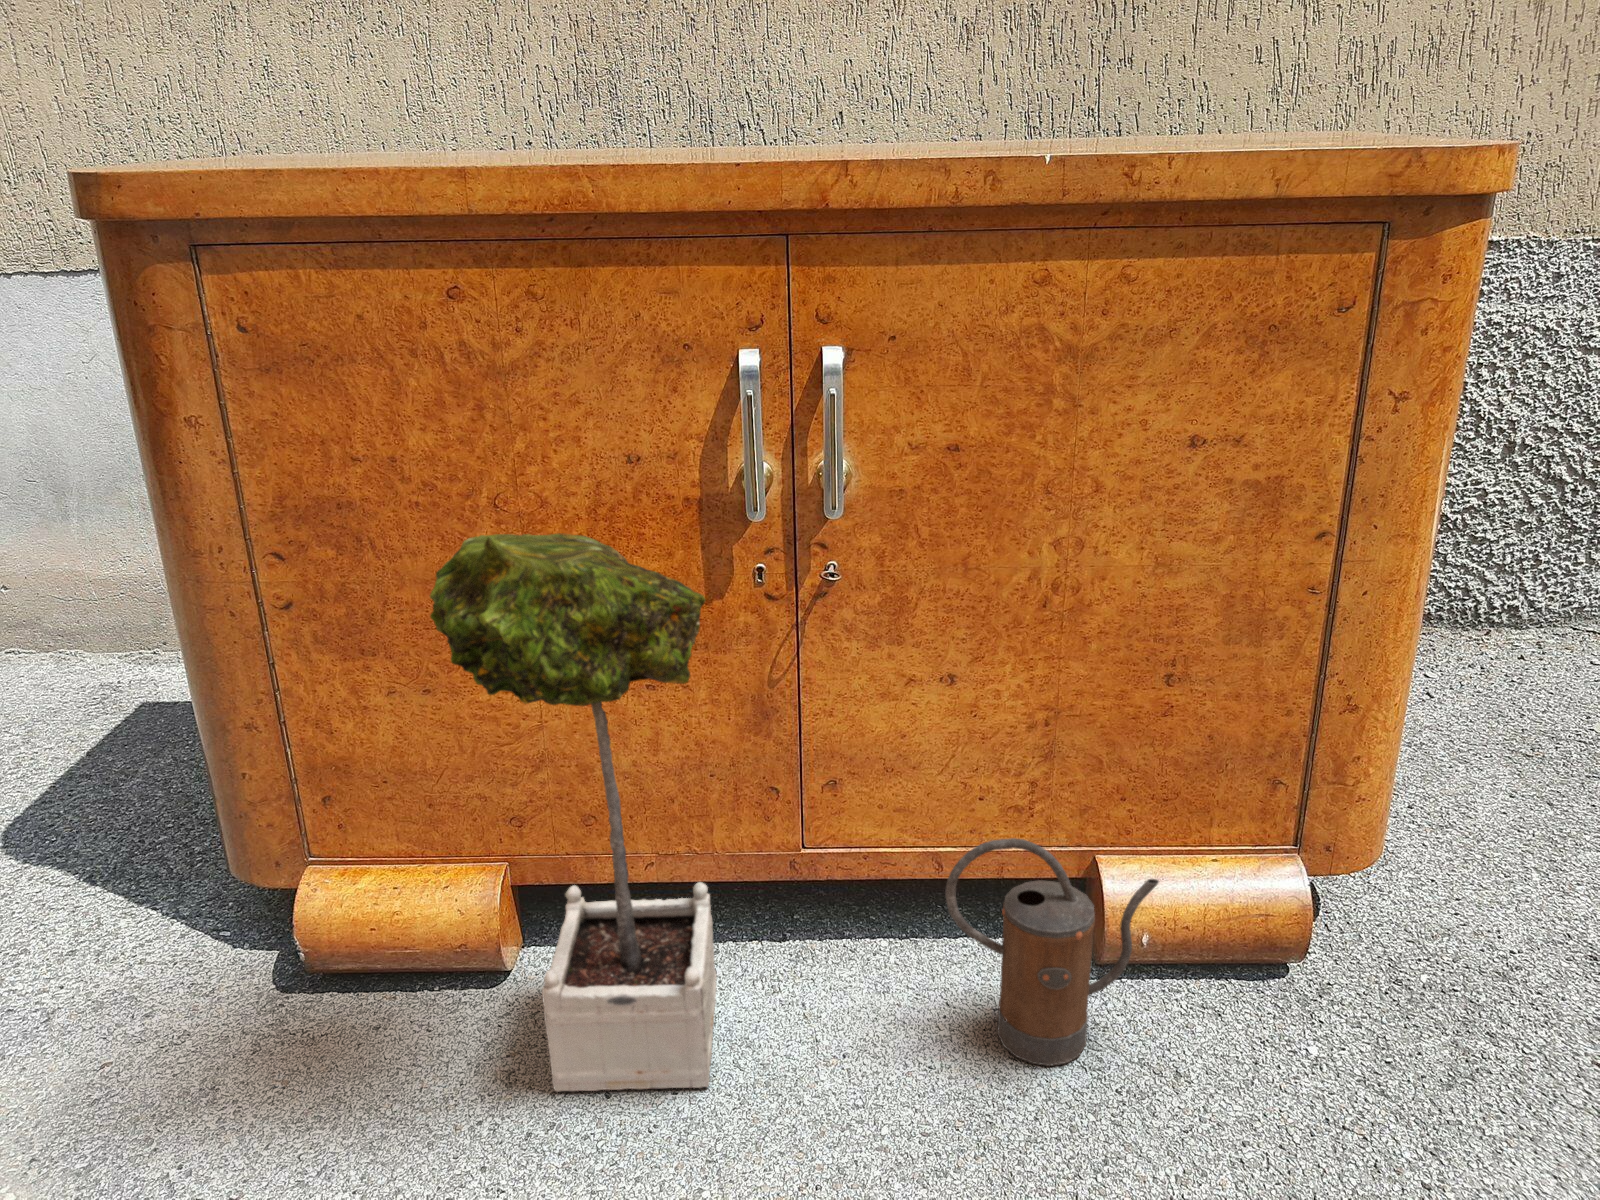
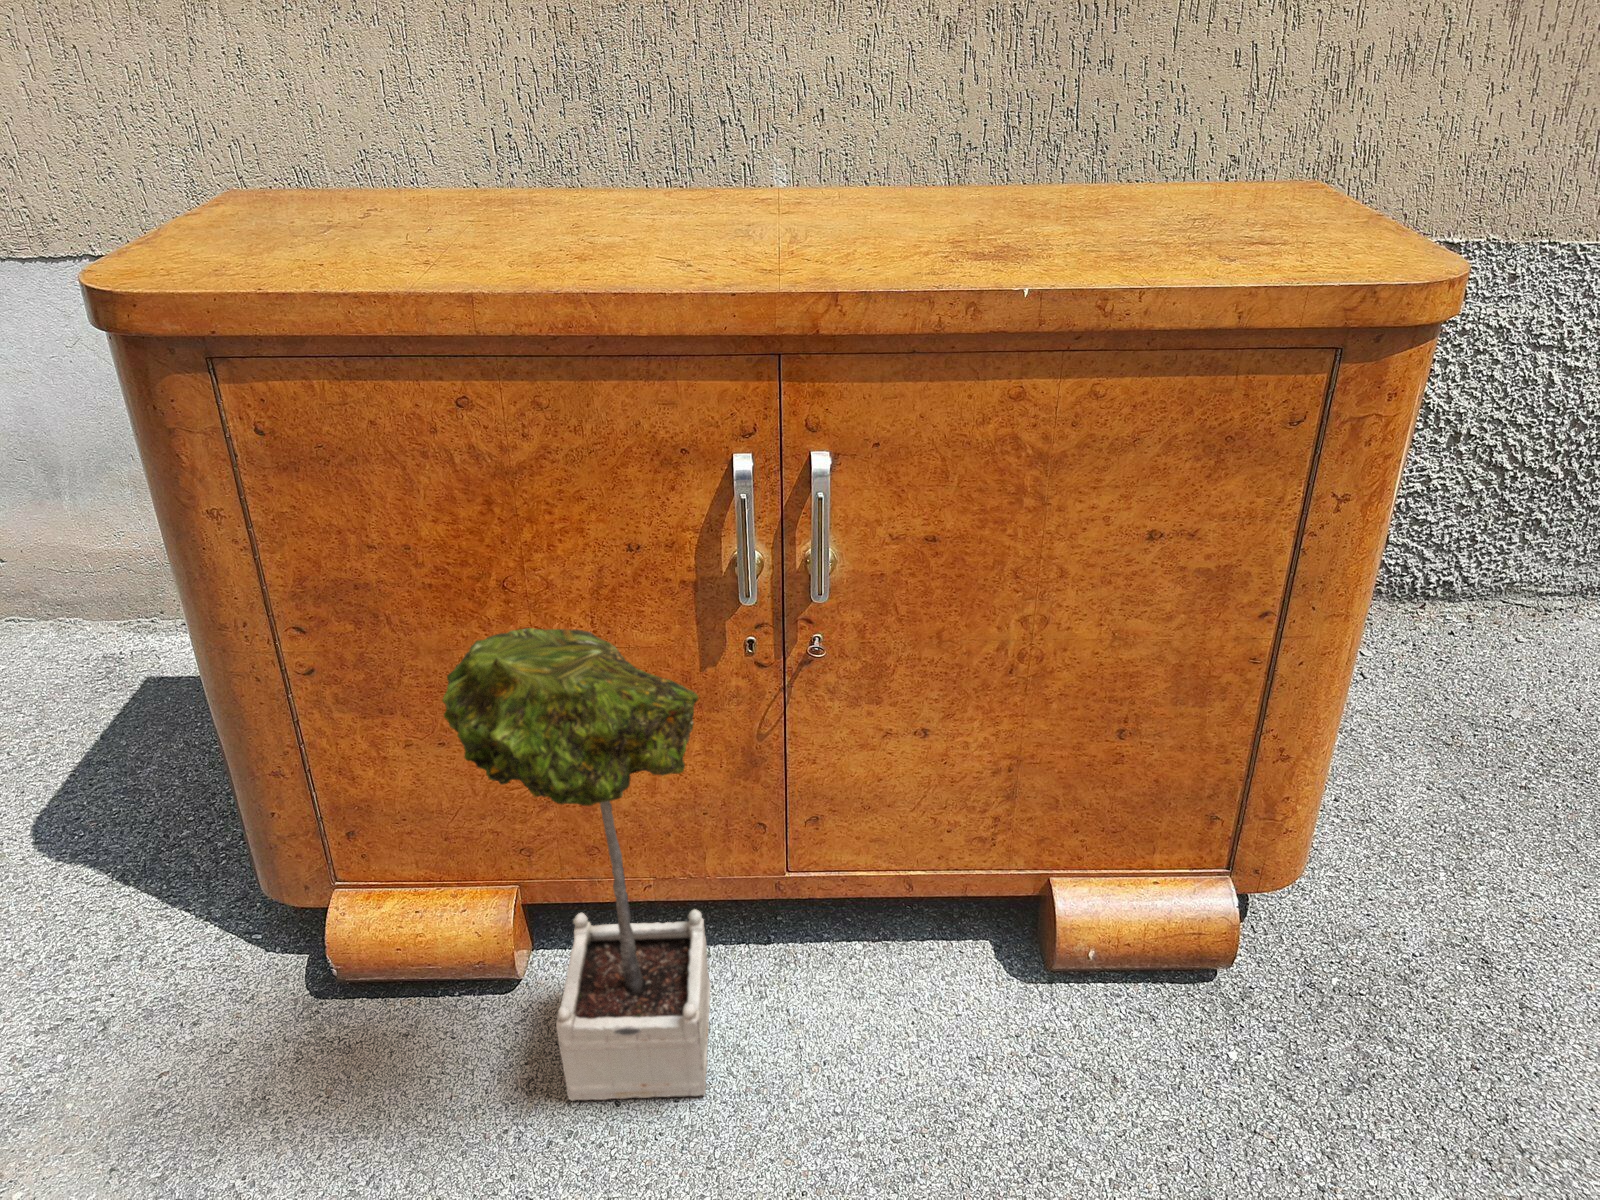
watering can: present [945,838,1159,1066] -> none [915,886,1106,1072]

